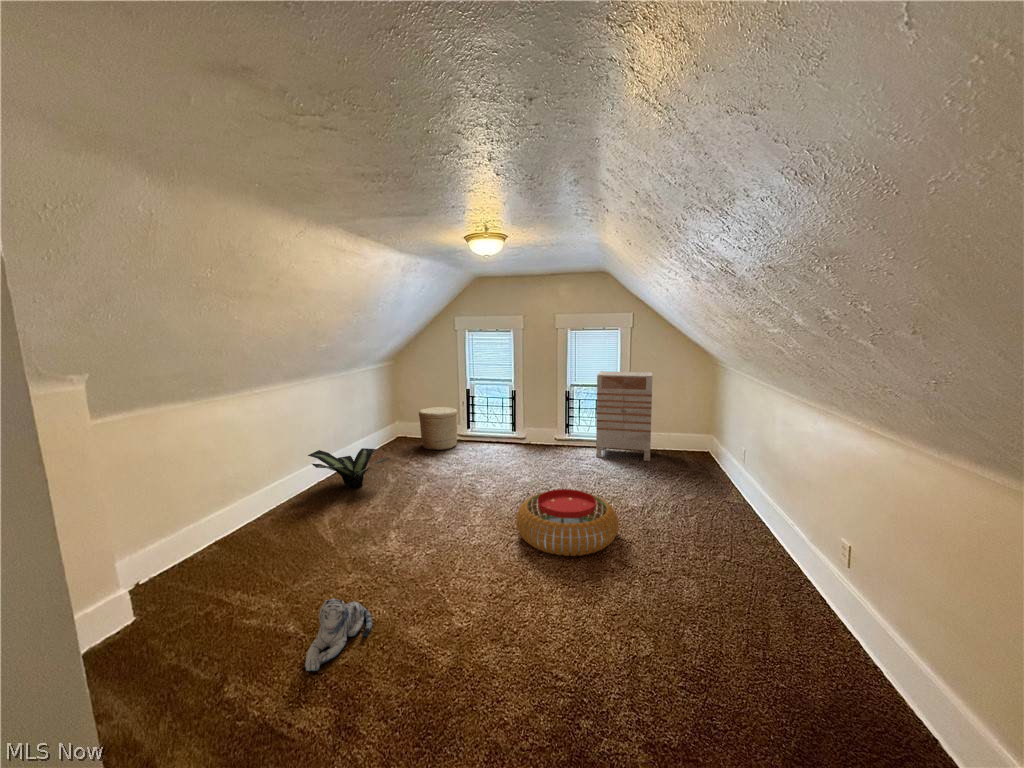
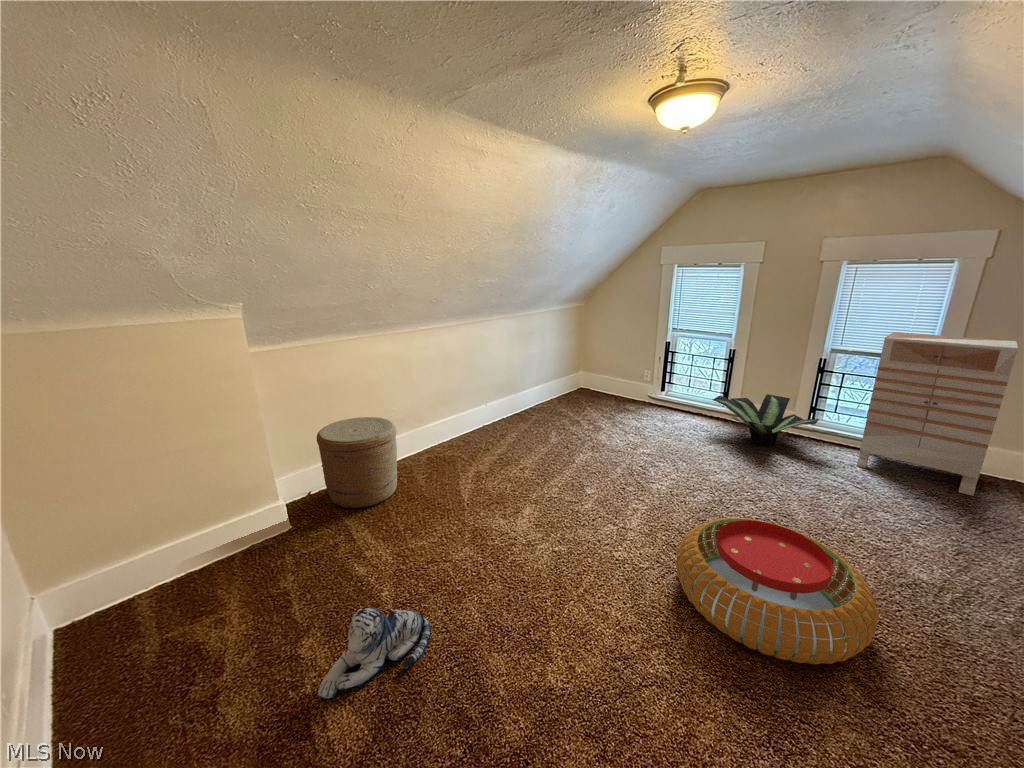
woven basket: present [419,407,457,450] -> present [317,417,397,509]
potted plant: present [308,448,388,489] -> present [713,394,819,446]

